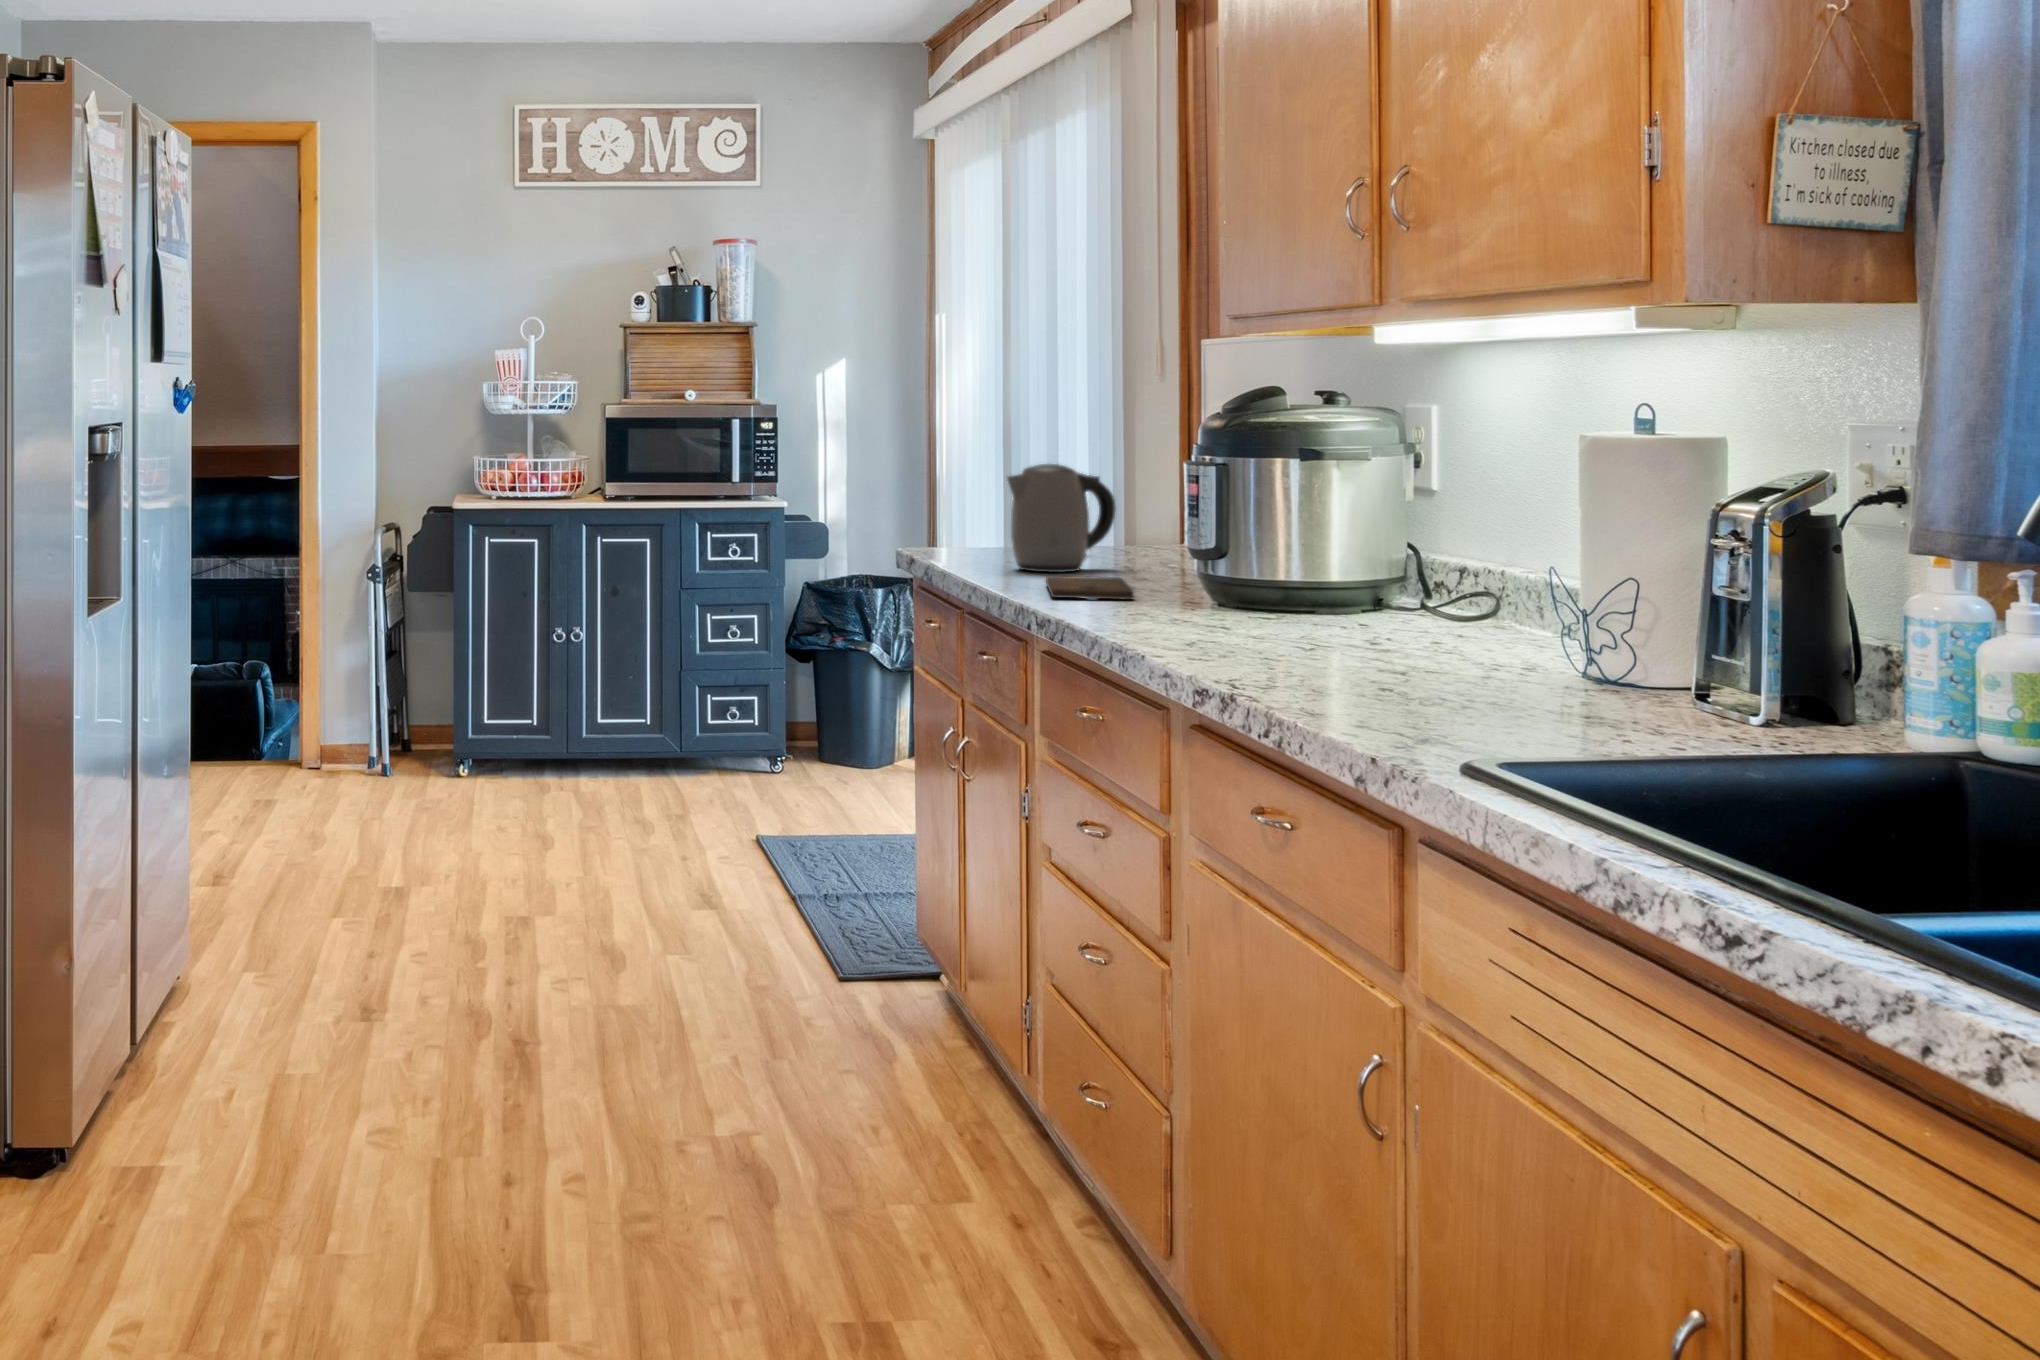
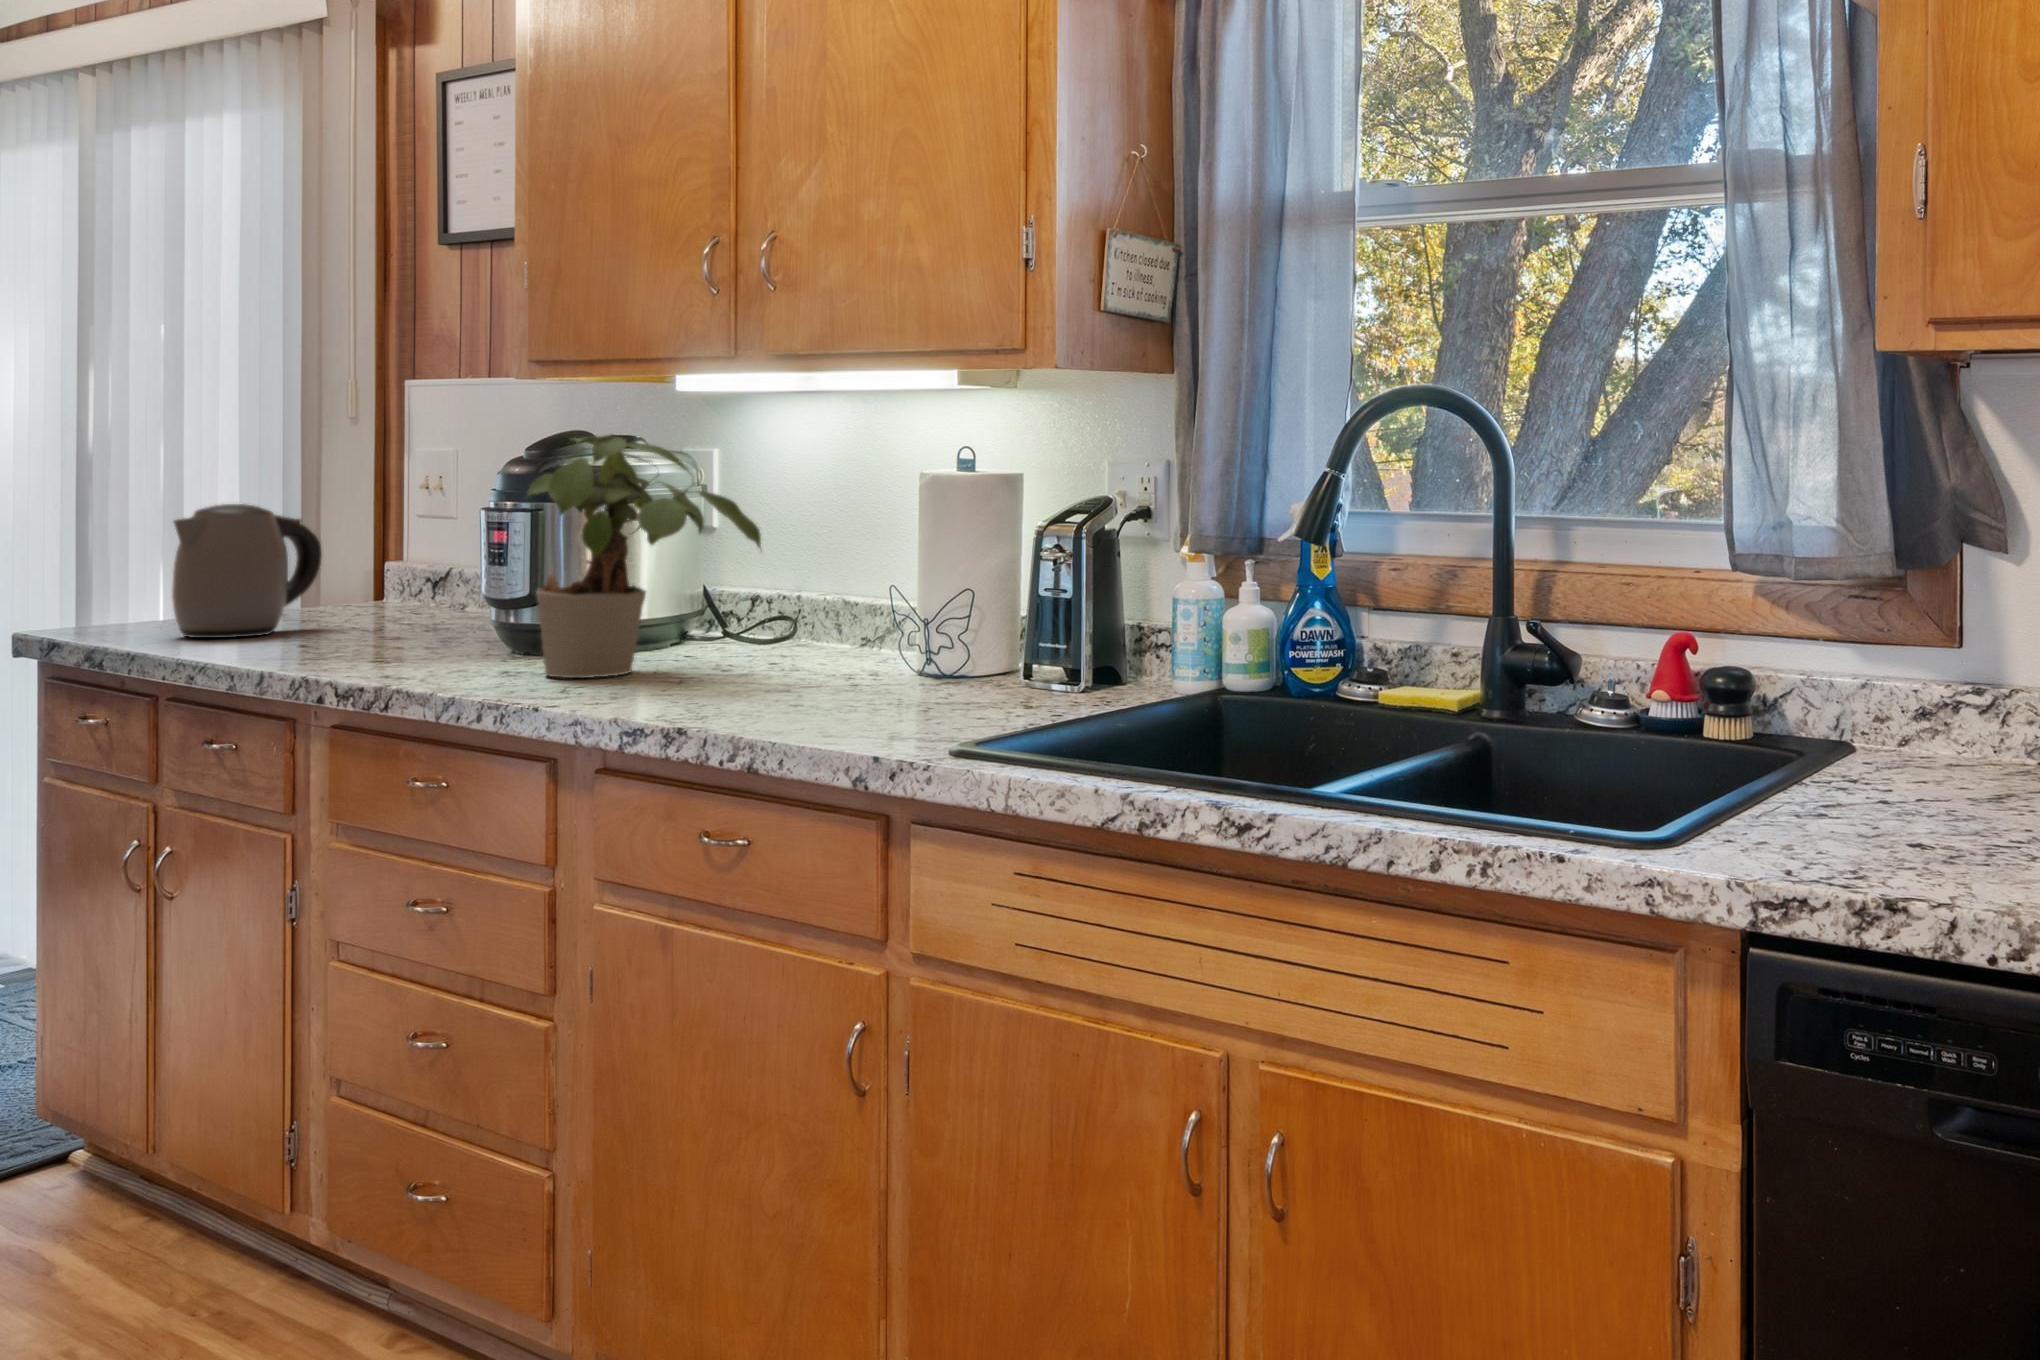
potted plant: none [1178,403,1398,637] -> present [528,435,761,678]
cutting board: present [1046,576,1134,600] -> none [258,634,404,663]

